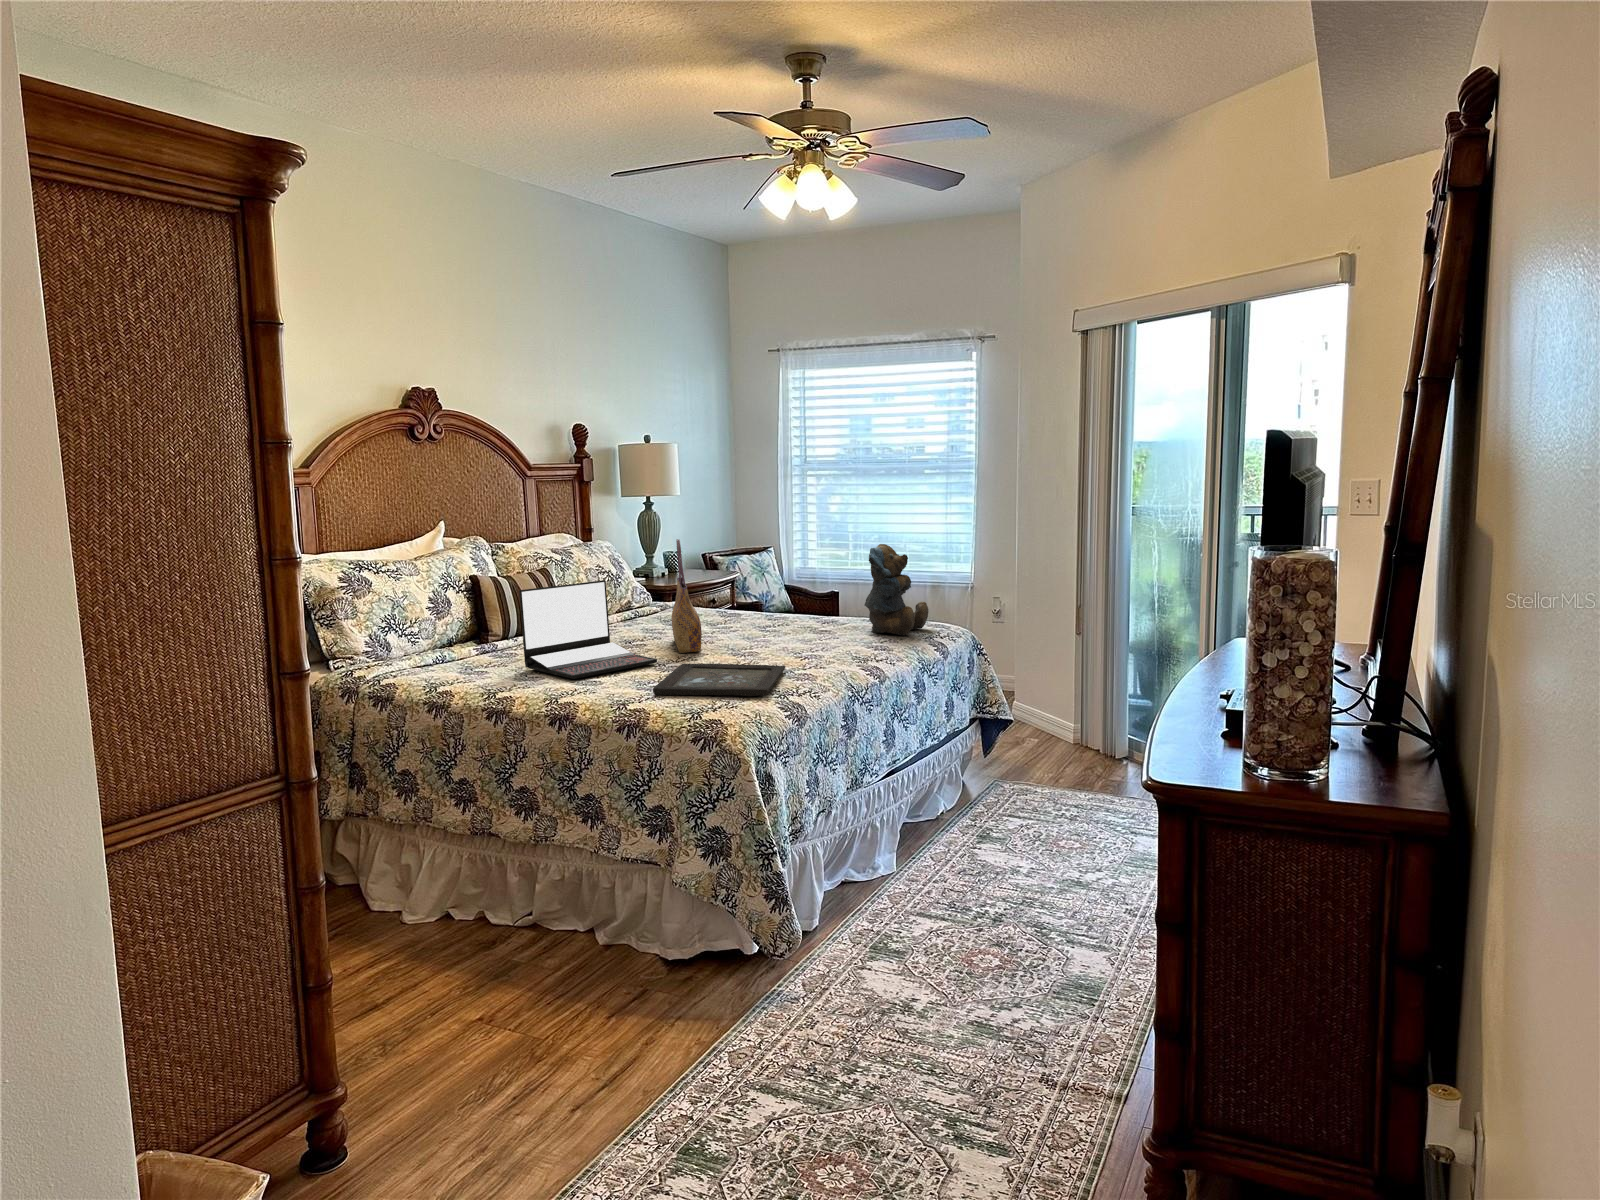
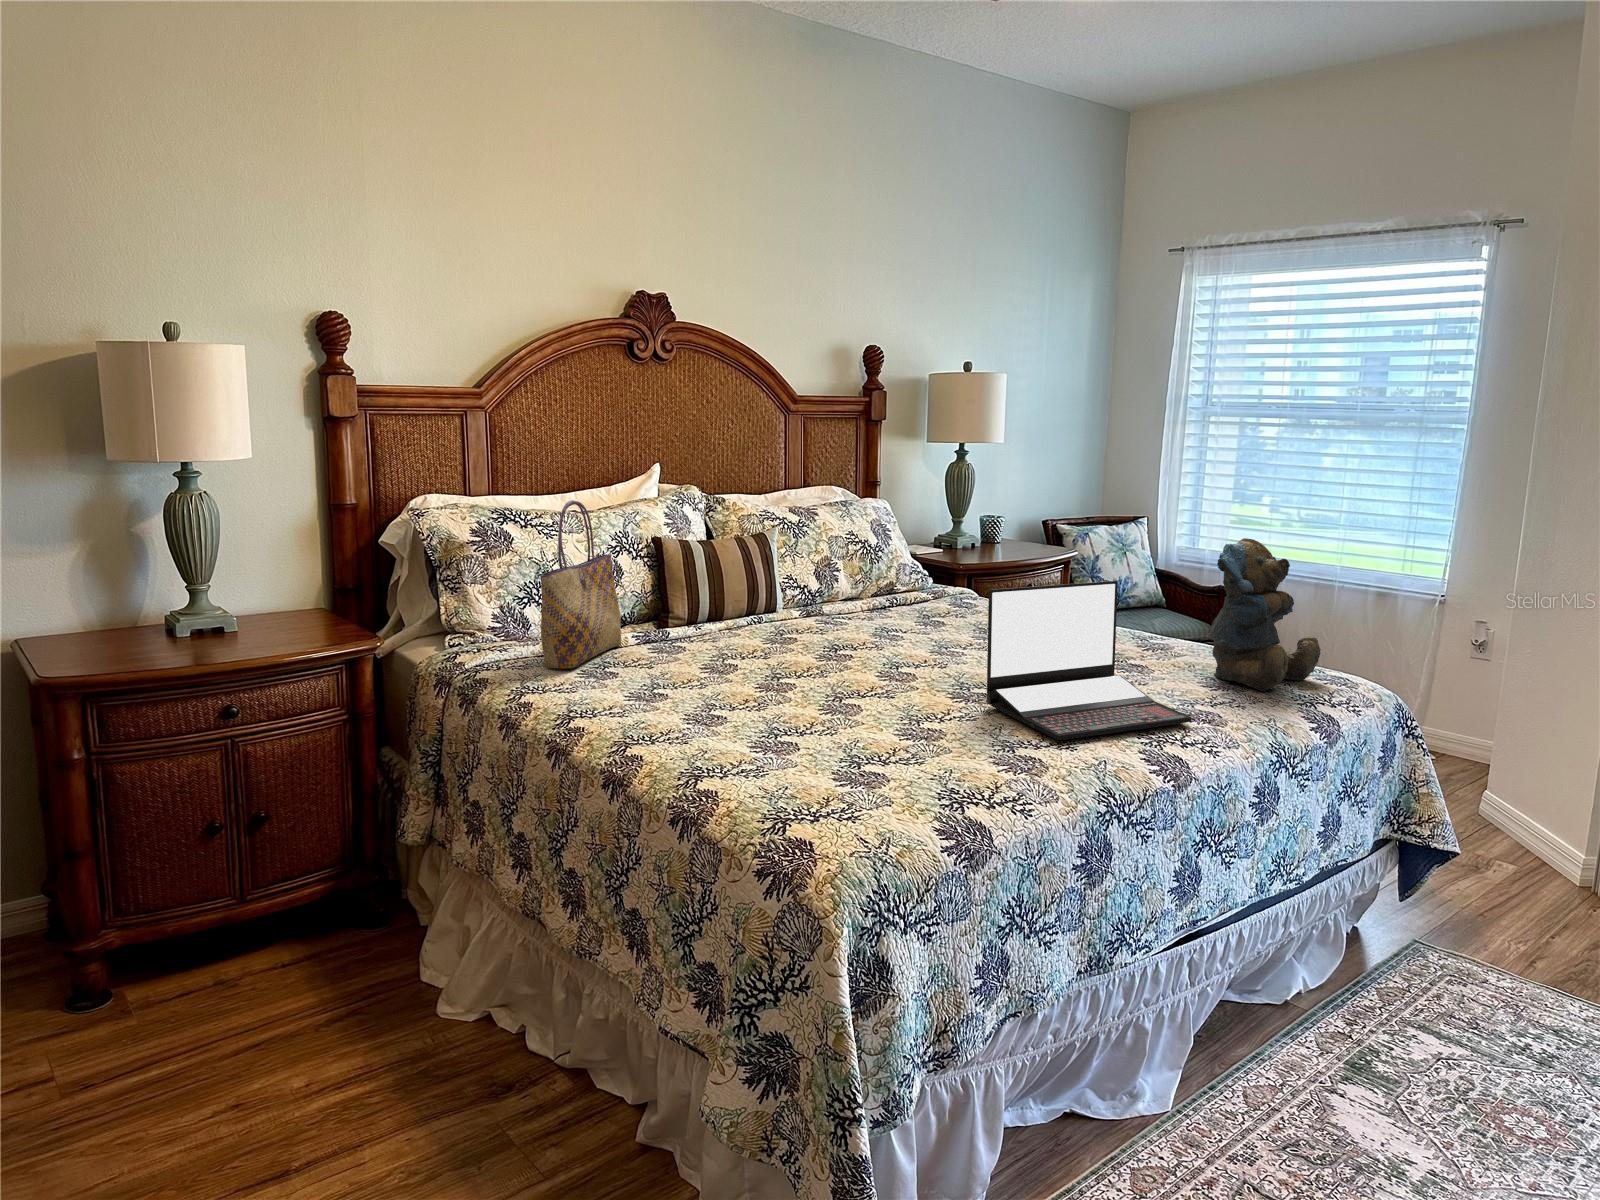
tote bag: present [671,539,702,653] -> present [540,500,621,669]
laptop: present [519,580,657,679] -> present [987,581,1192,740]
tray: present [653,663,785,696] -> none [761,705,1011,801]

